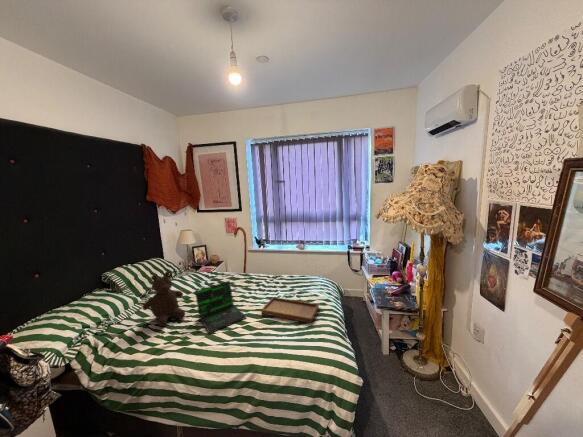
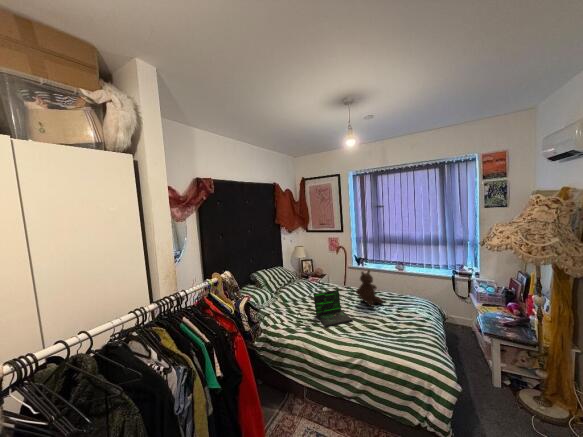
teddy bear: present [143,271,185,326] -> present [356,270,383,307]
tray: present [261,293,319,323] -> none [365,307,418,335]

